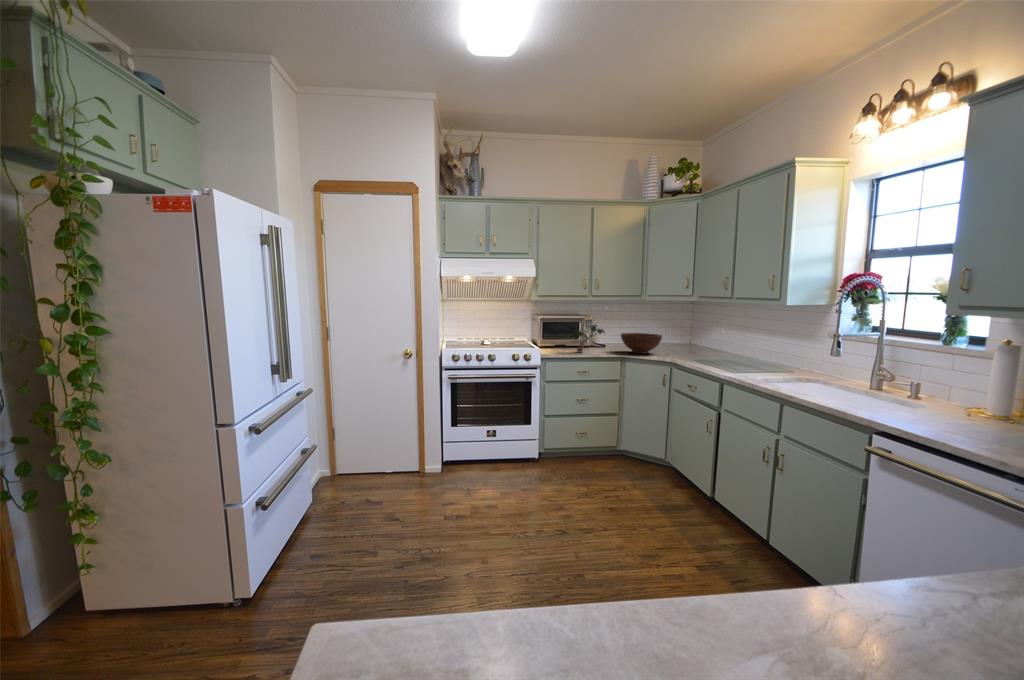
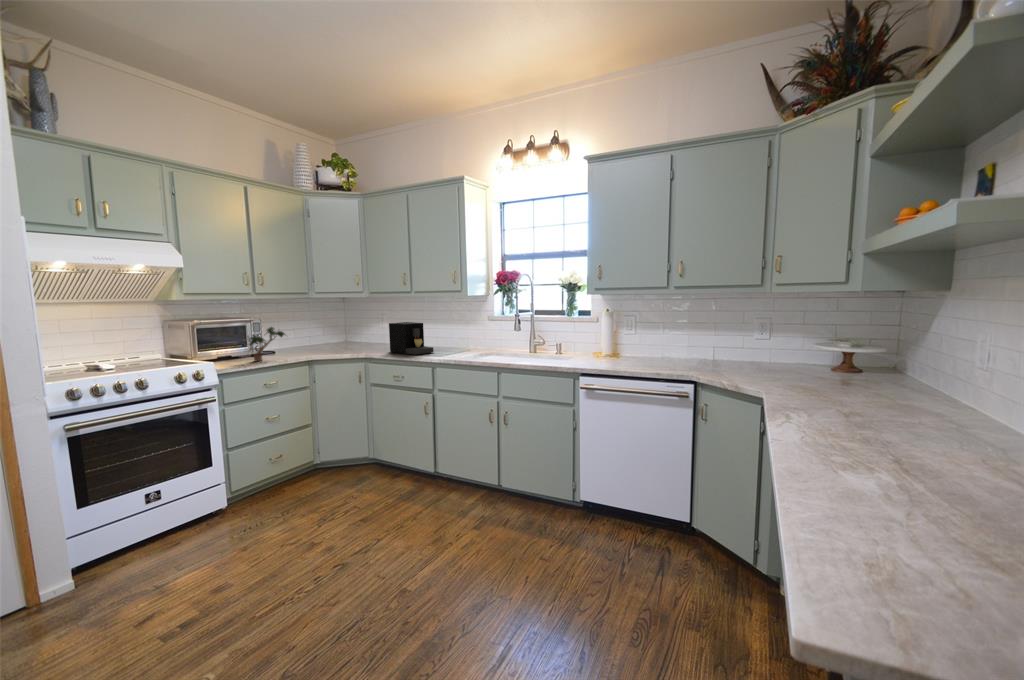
coffee maker: none [696,332,738,369] -> present [389,322,433,355]
fruit bowl: present [621,333,662,353] -> none [297,331,342,352]

